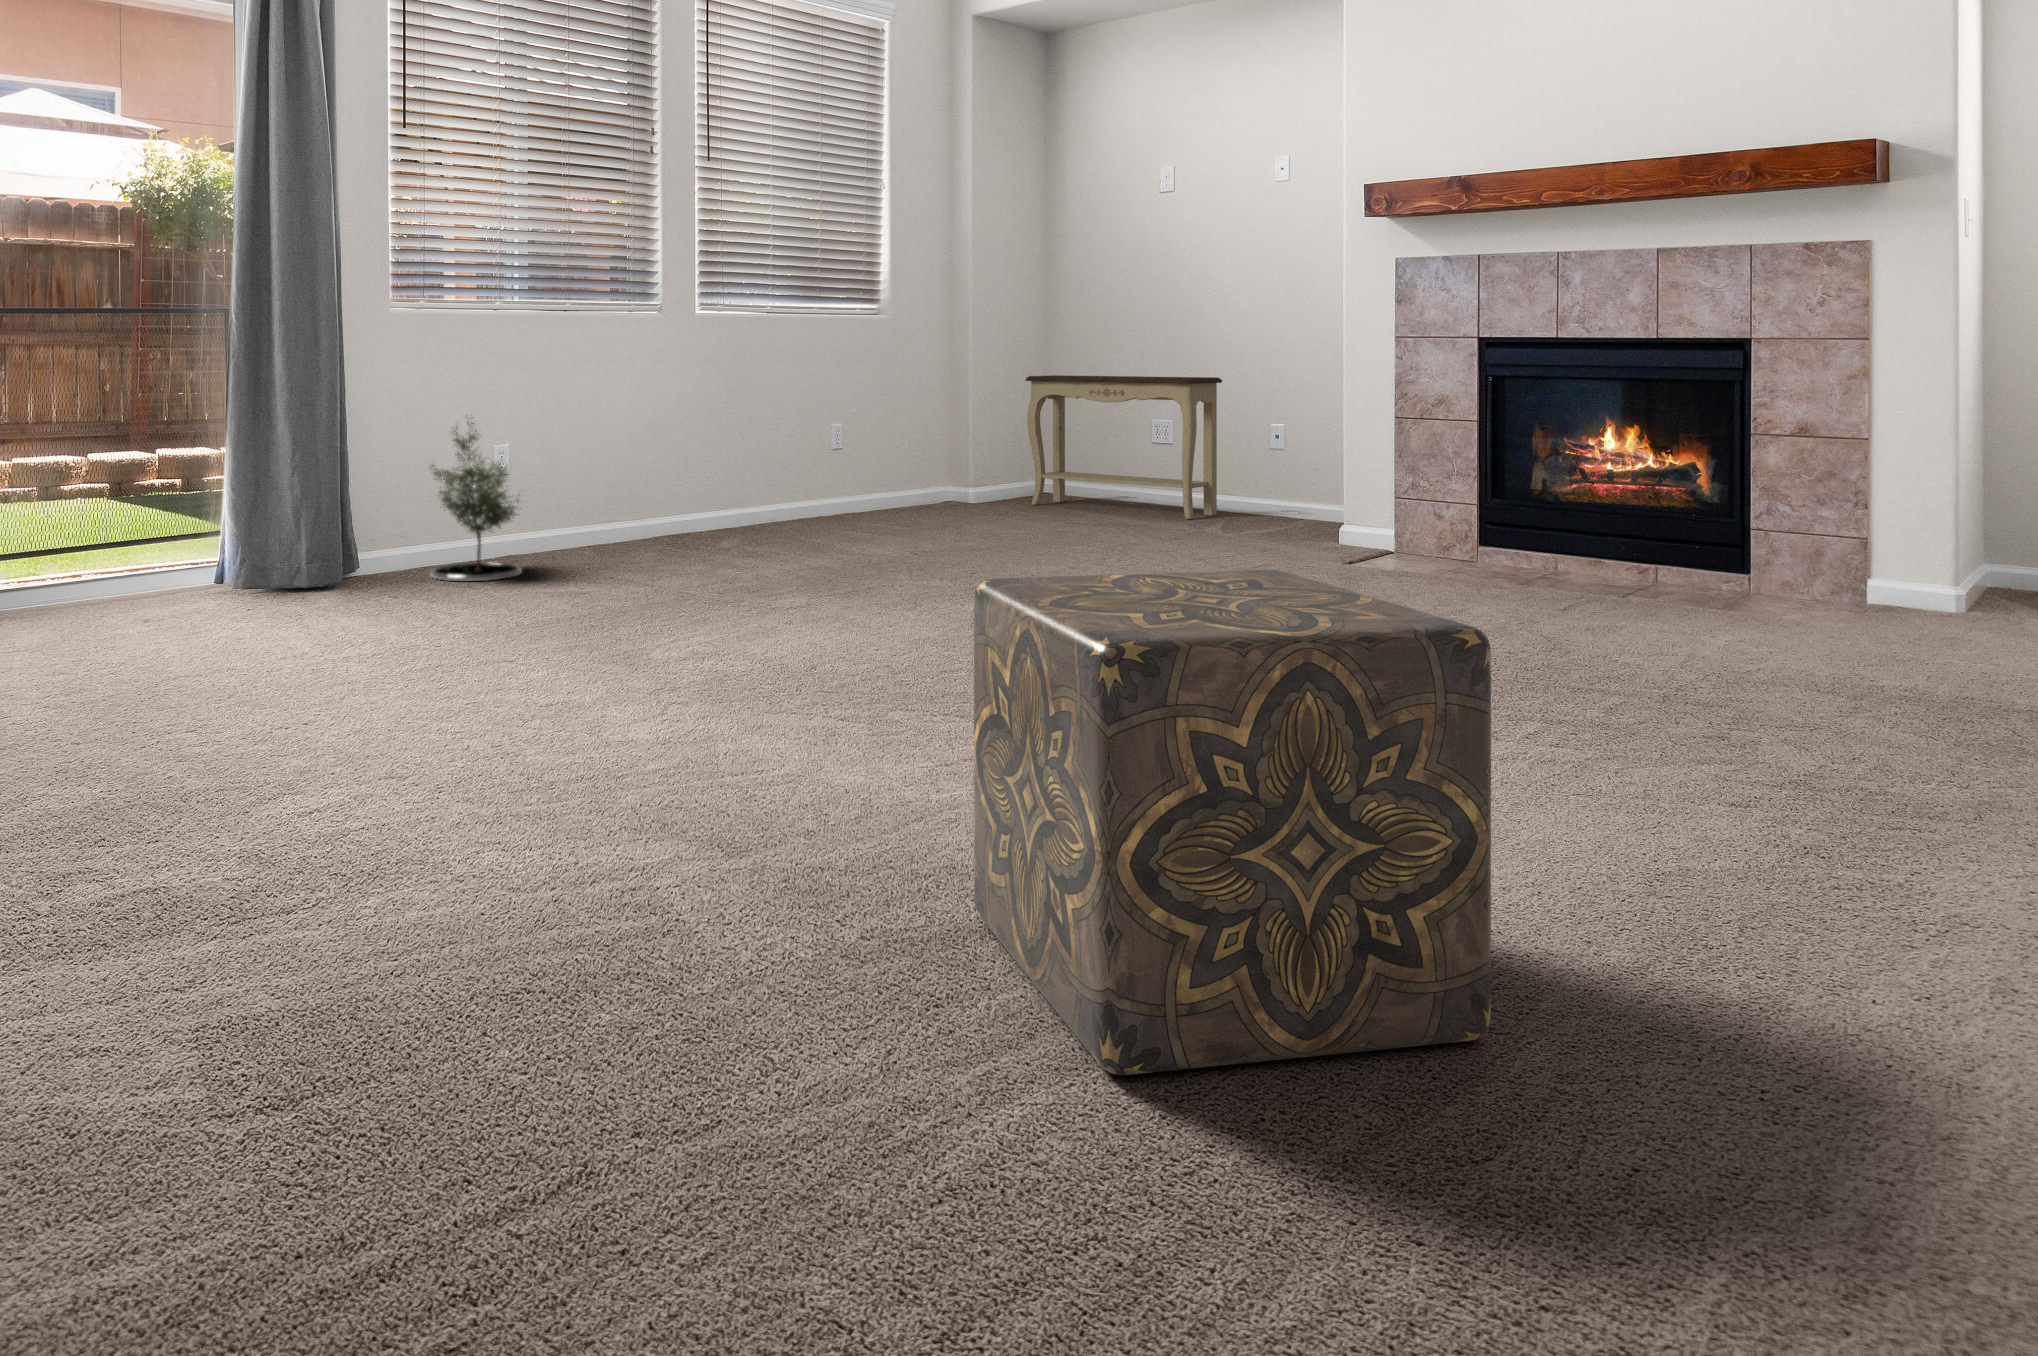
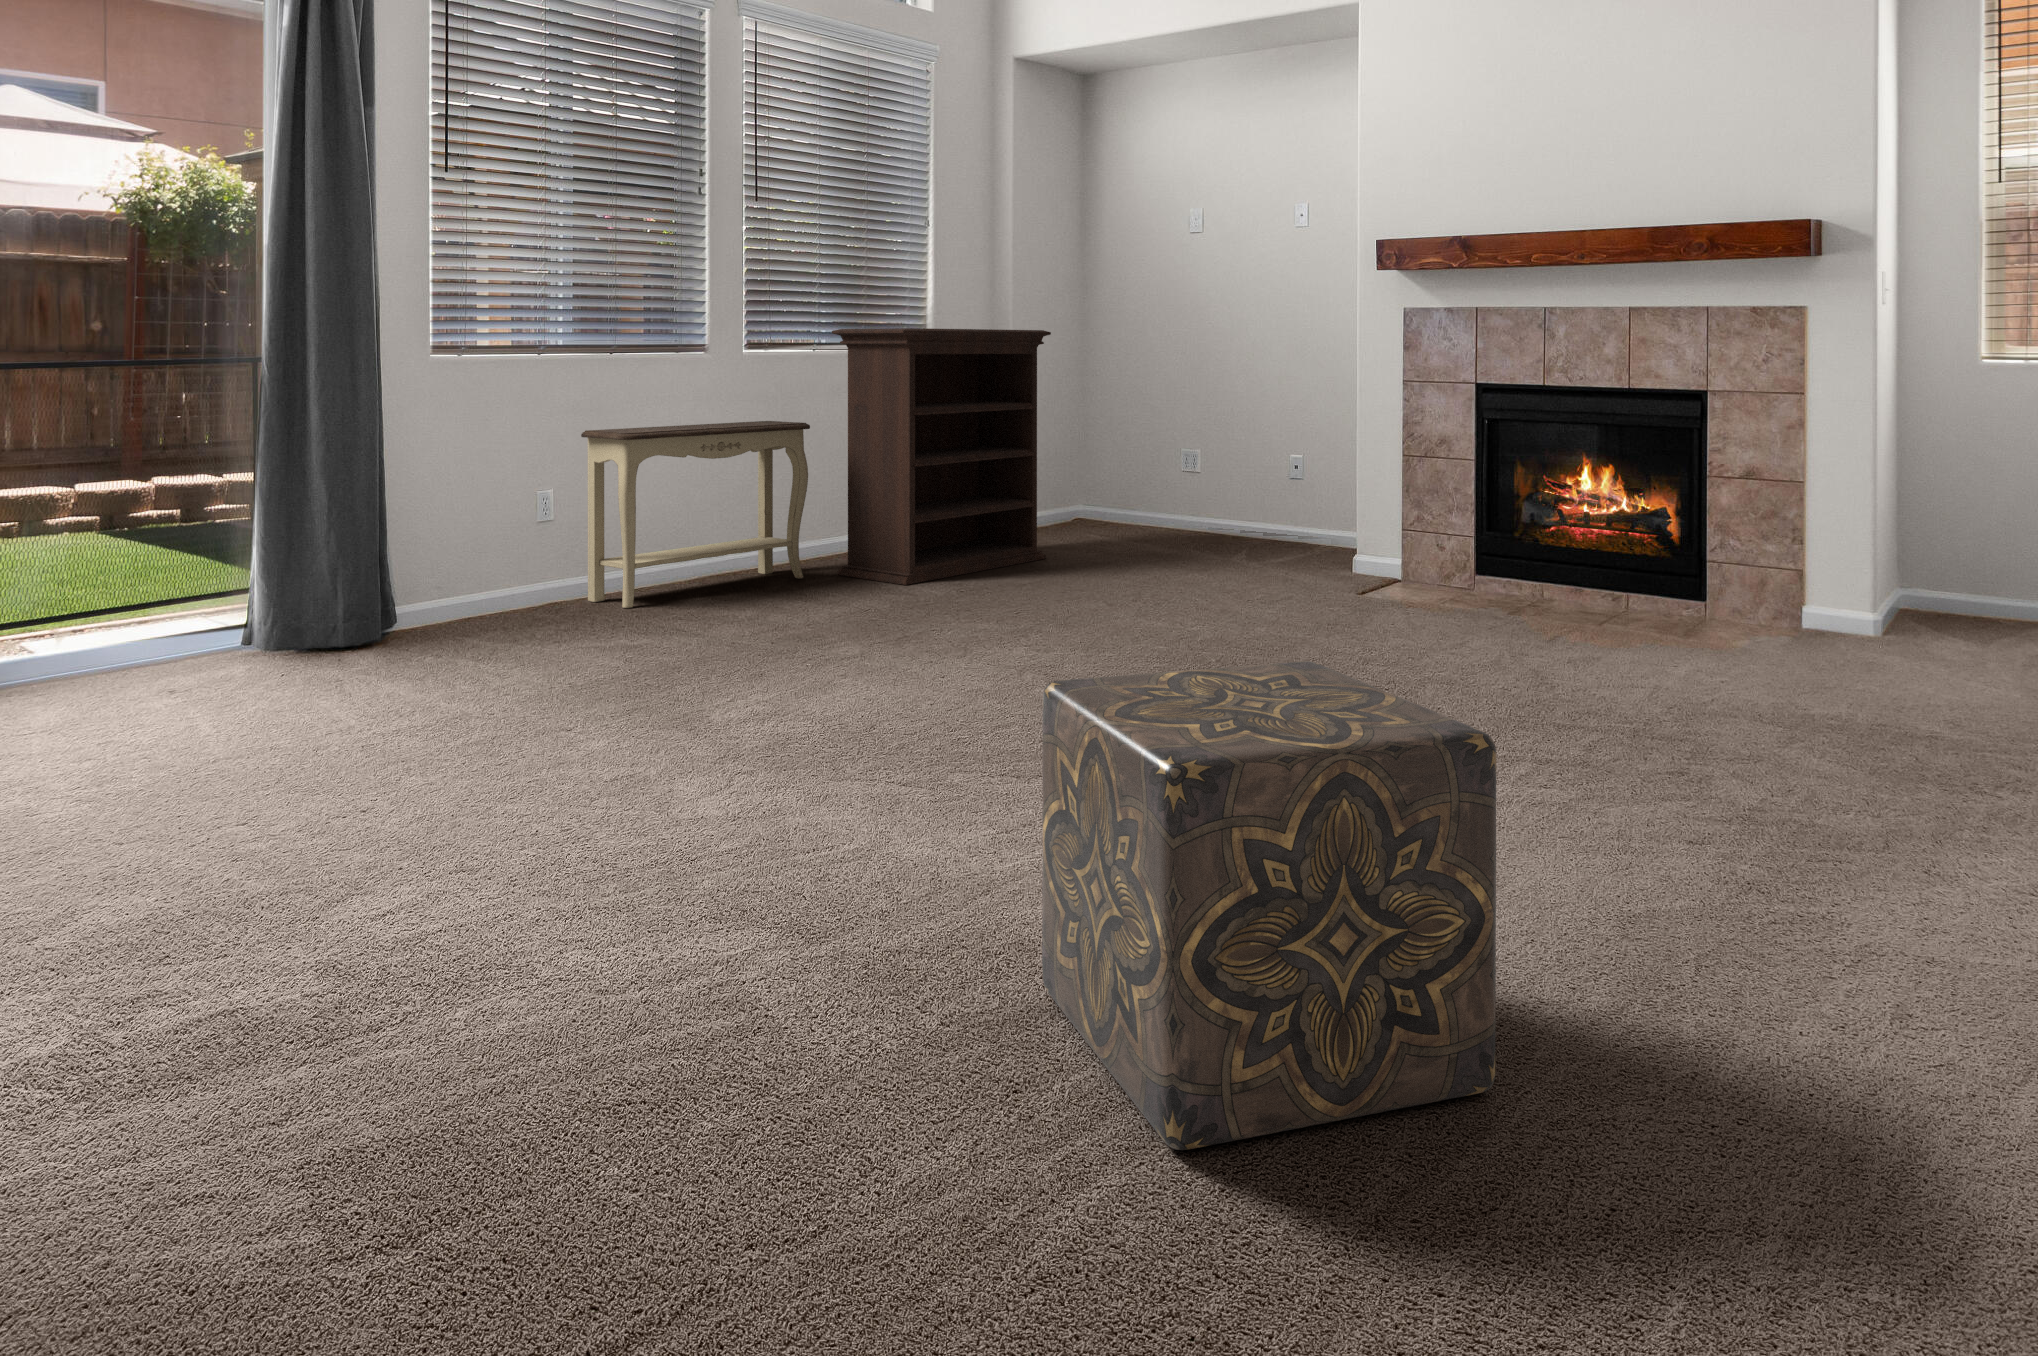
bookshelf: none [784,284,1012,549] -> present [832,328,1051,585]
console table: present [1026,375,1222,519] -> present [581,421,810,608]
potted tree: present [430,421,522,581] -> none [475,462,576,632]

